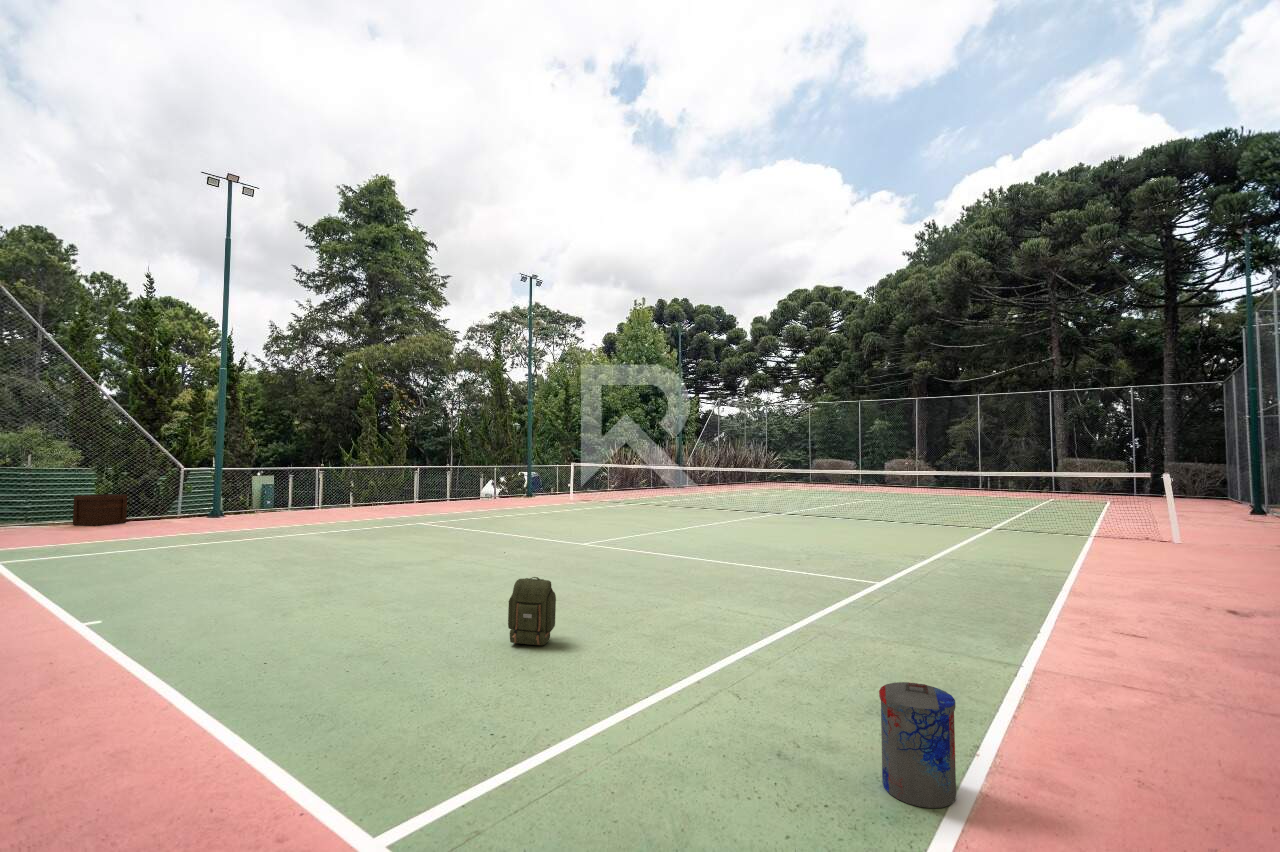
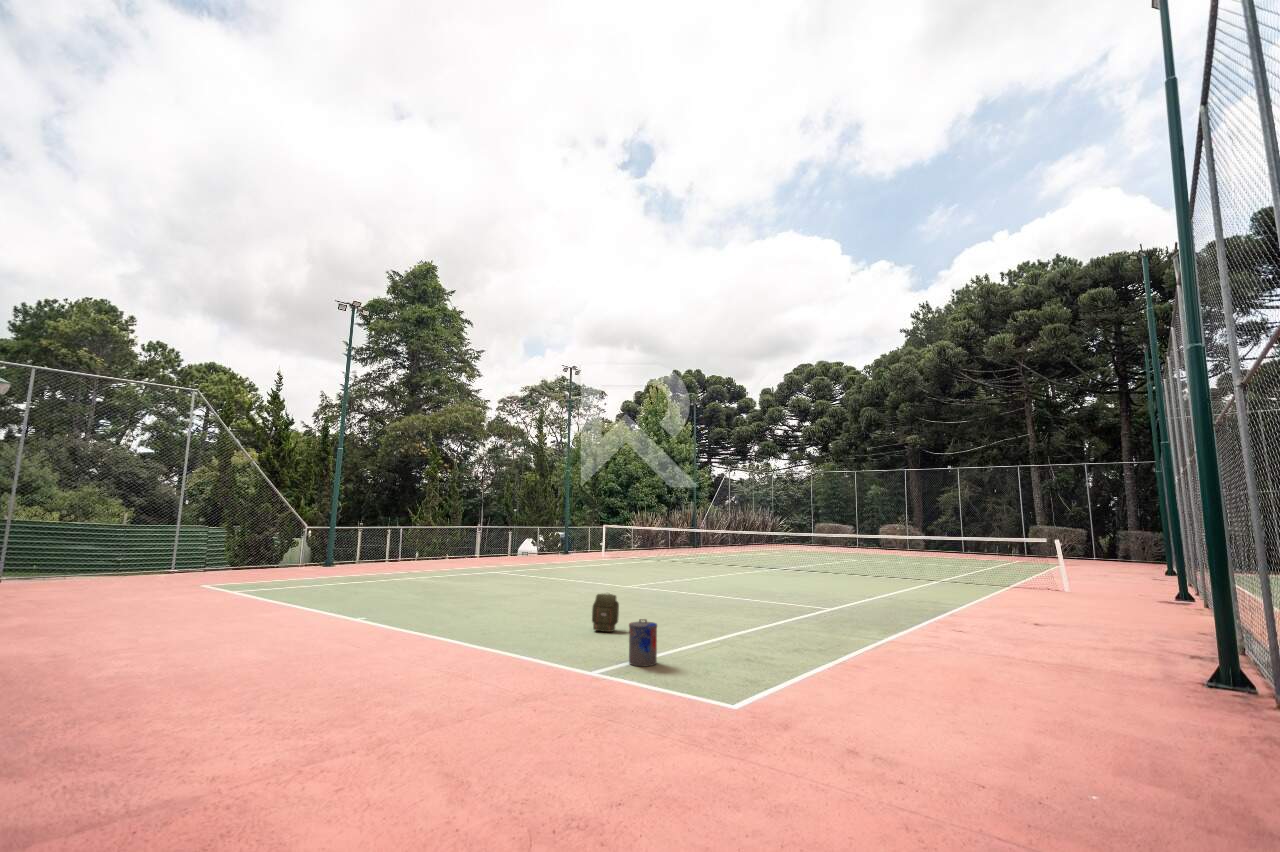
wooden crate: present [73,494,127,526] -> none [214,545,254,570]
trash can: present [879,682,956,808] -> present [629,619,657,666]

